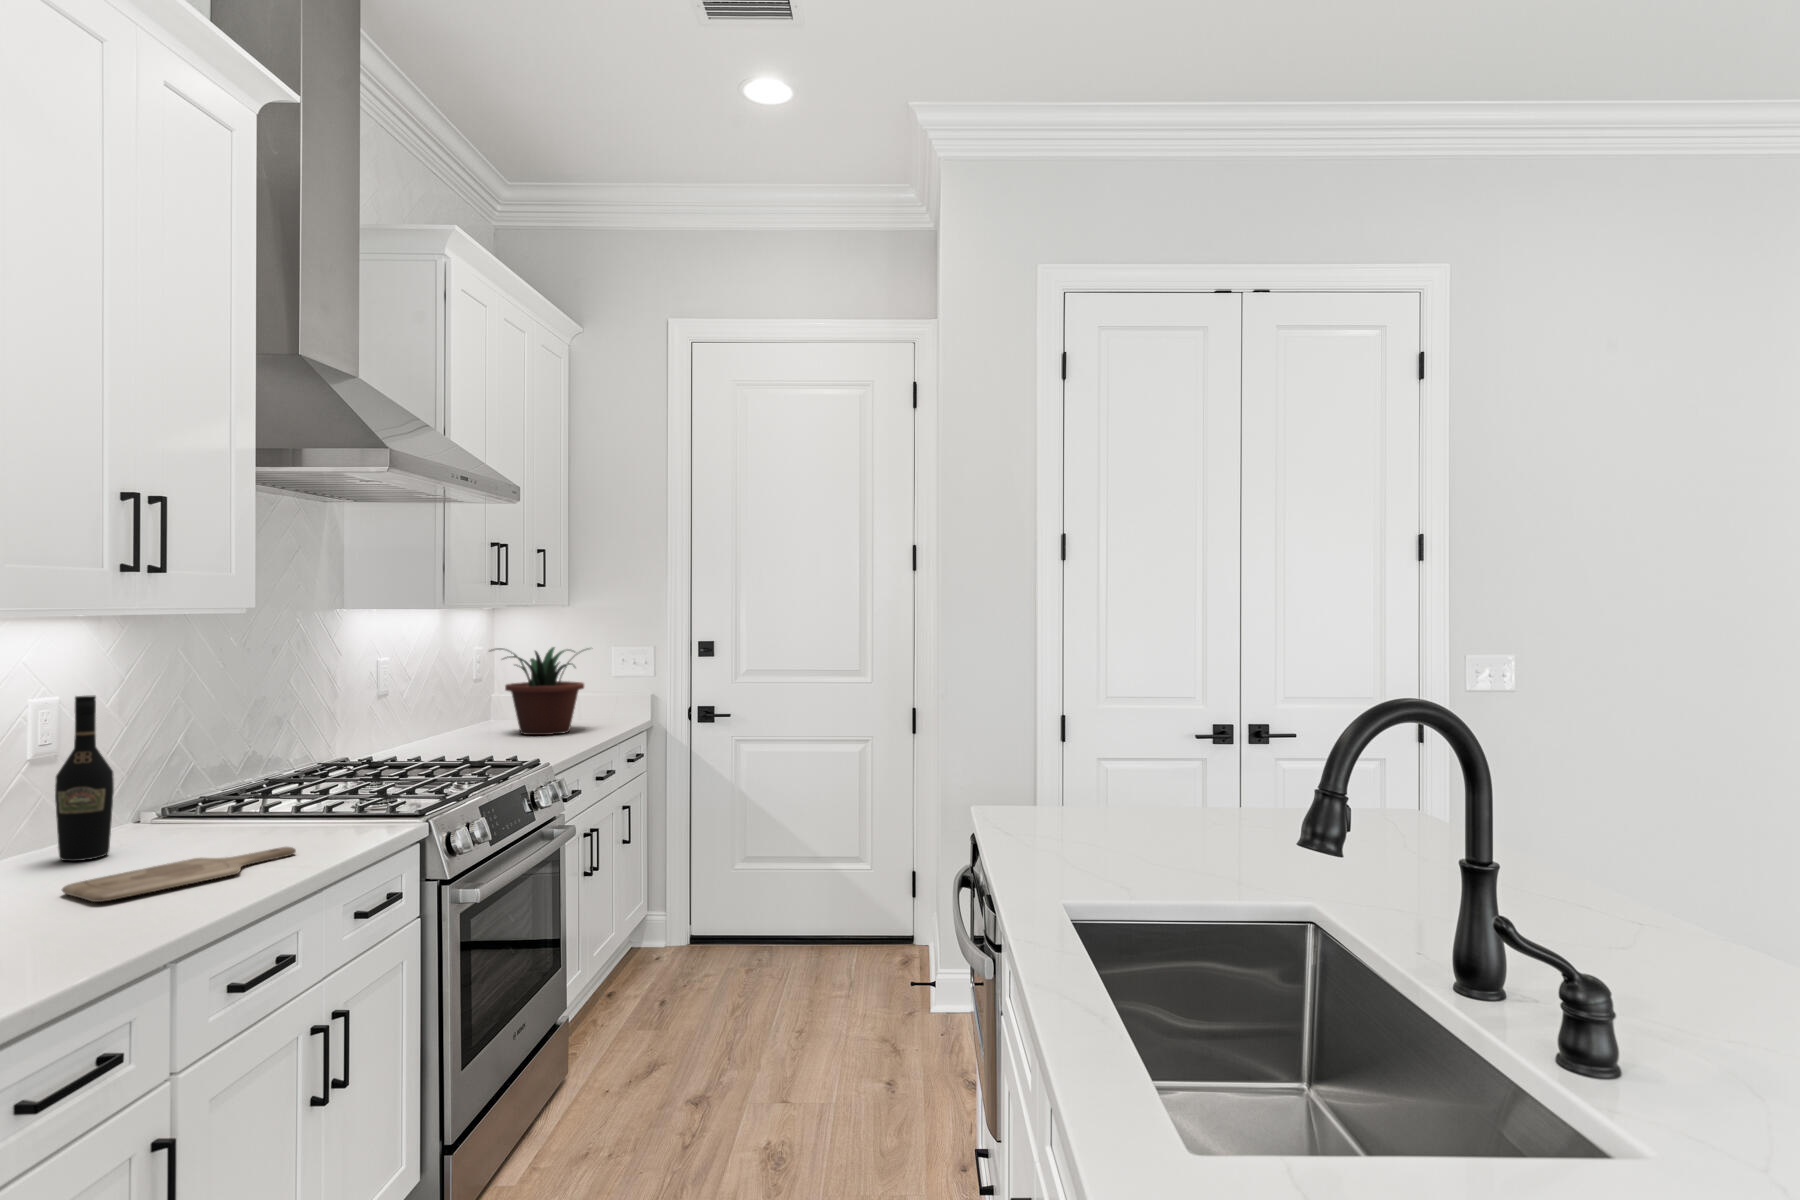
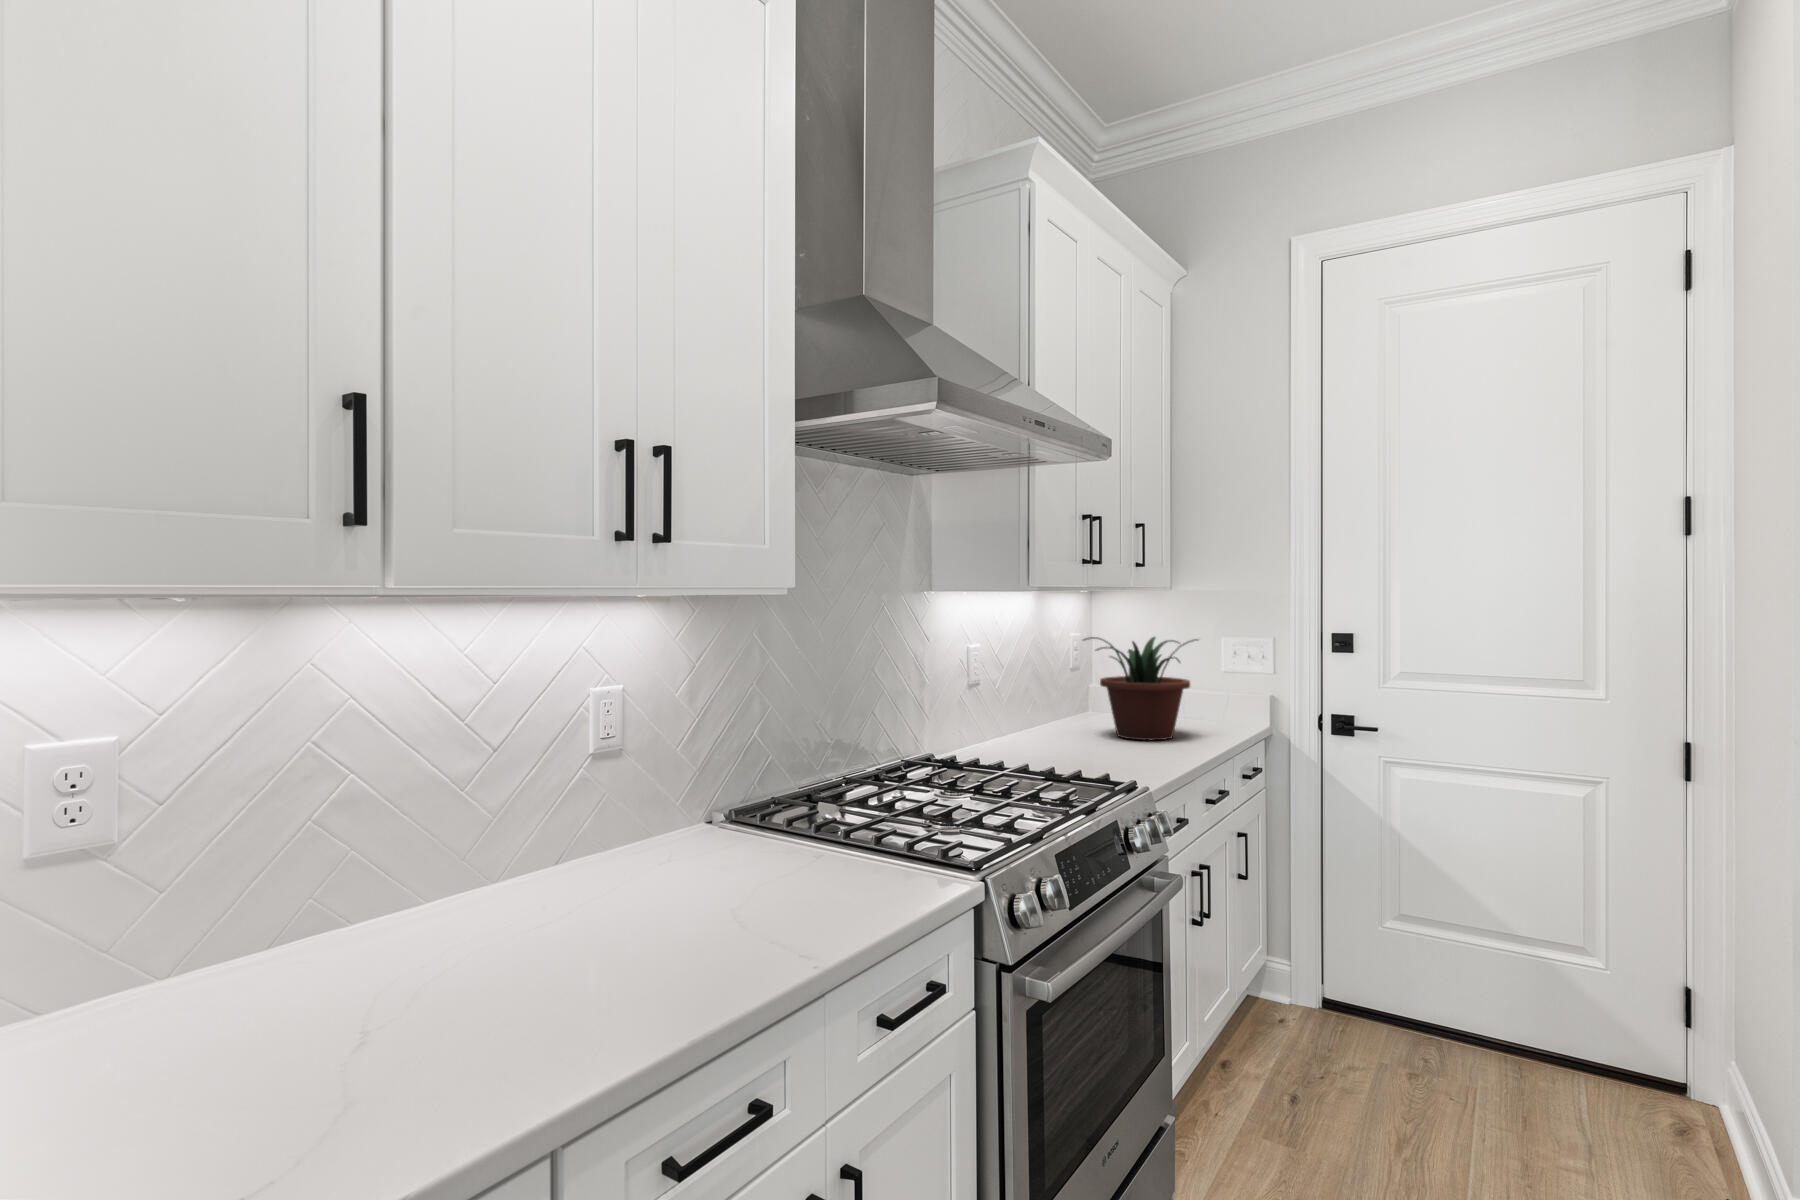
wine bottle: present [55,695,114,861] -> none [599,689,653,879]
cutting board: present [62,847,296,902] -> none [555,900,817,969]

